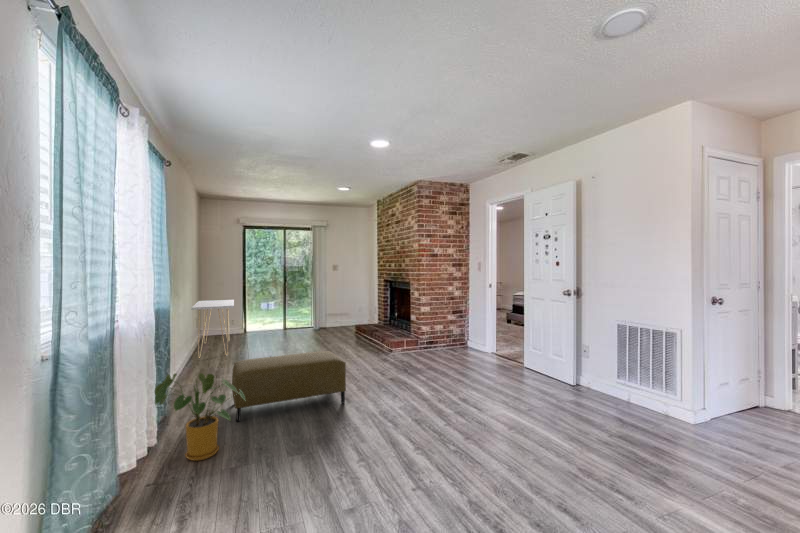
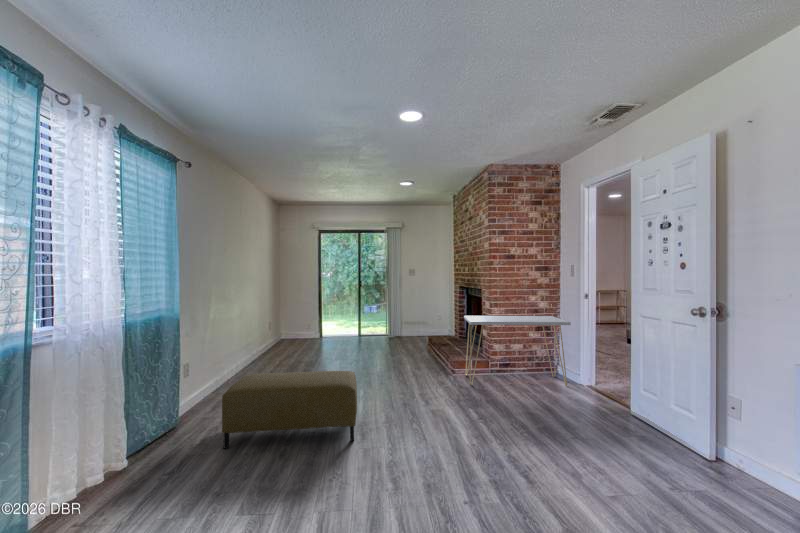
console table: present [191,300,234,358] -> present [464,316,571,386]
house plant: present [155,373,245,461] -> none [93,389,203,500]

